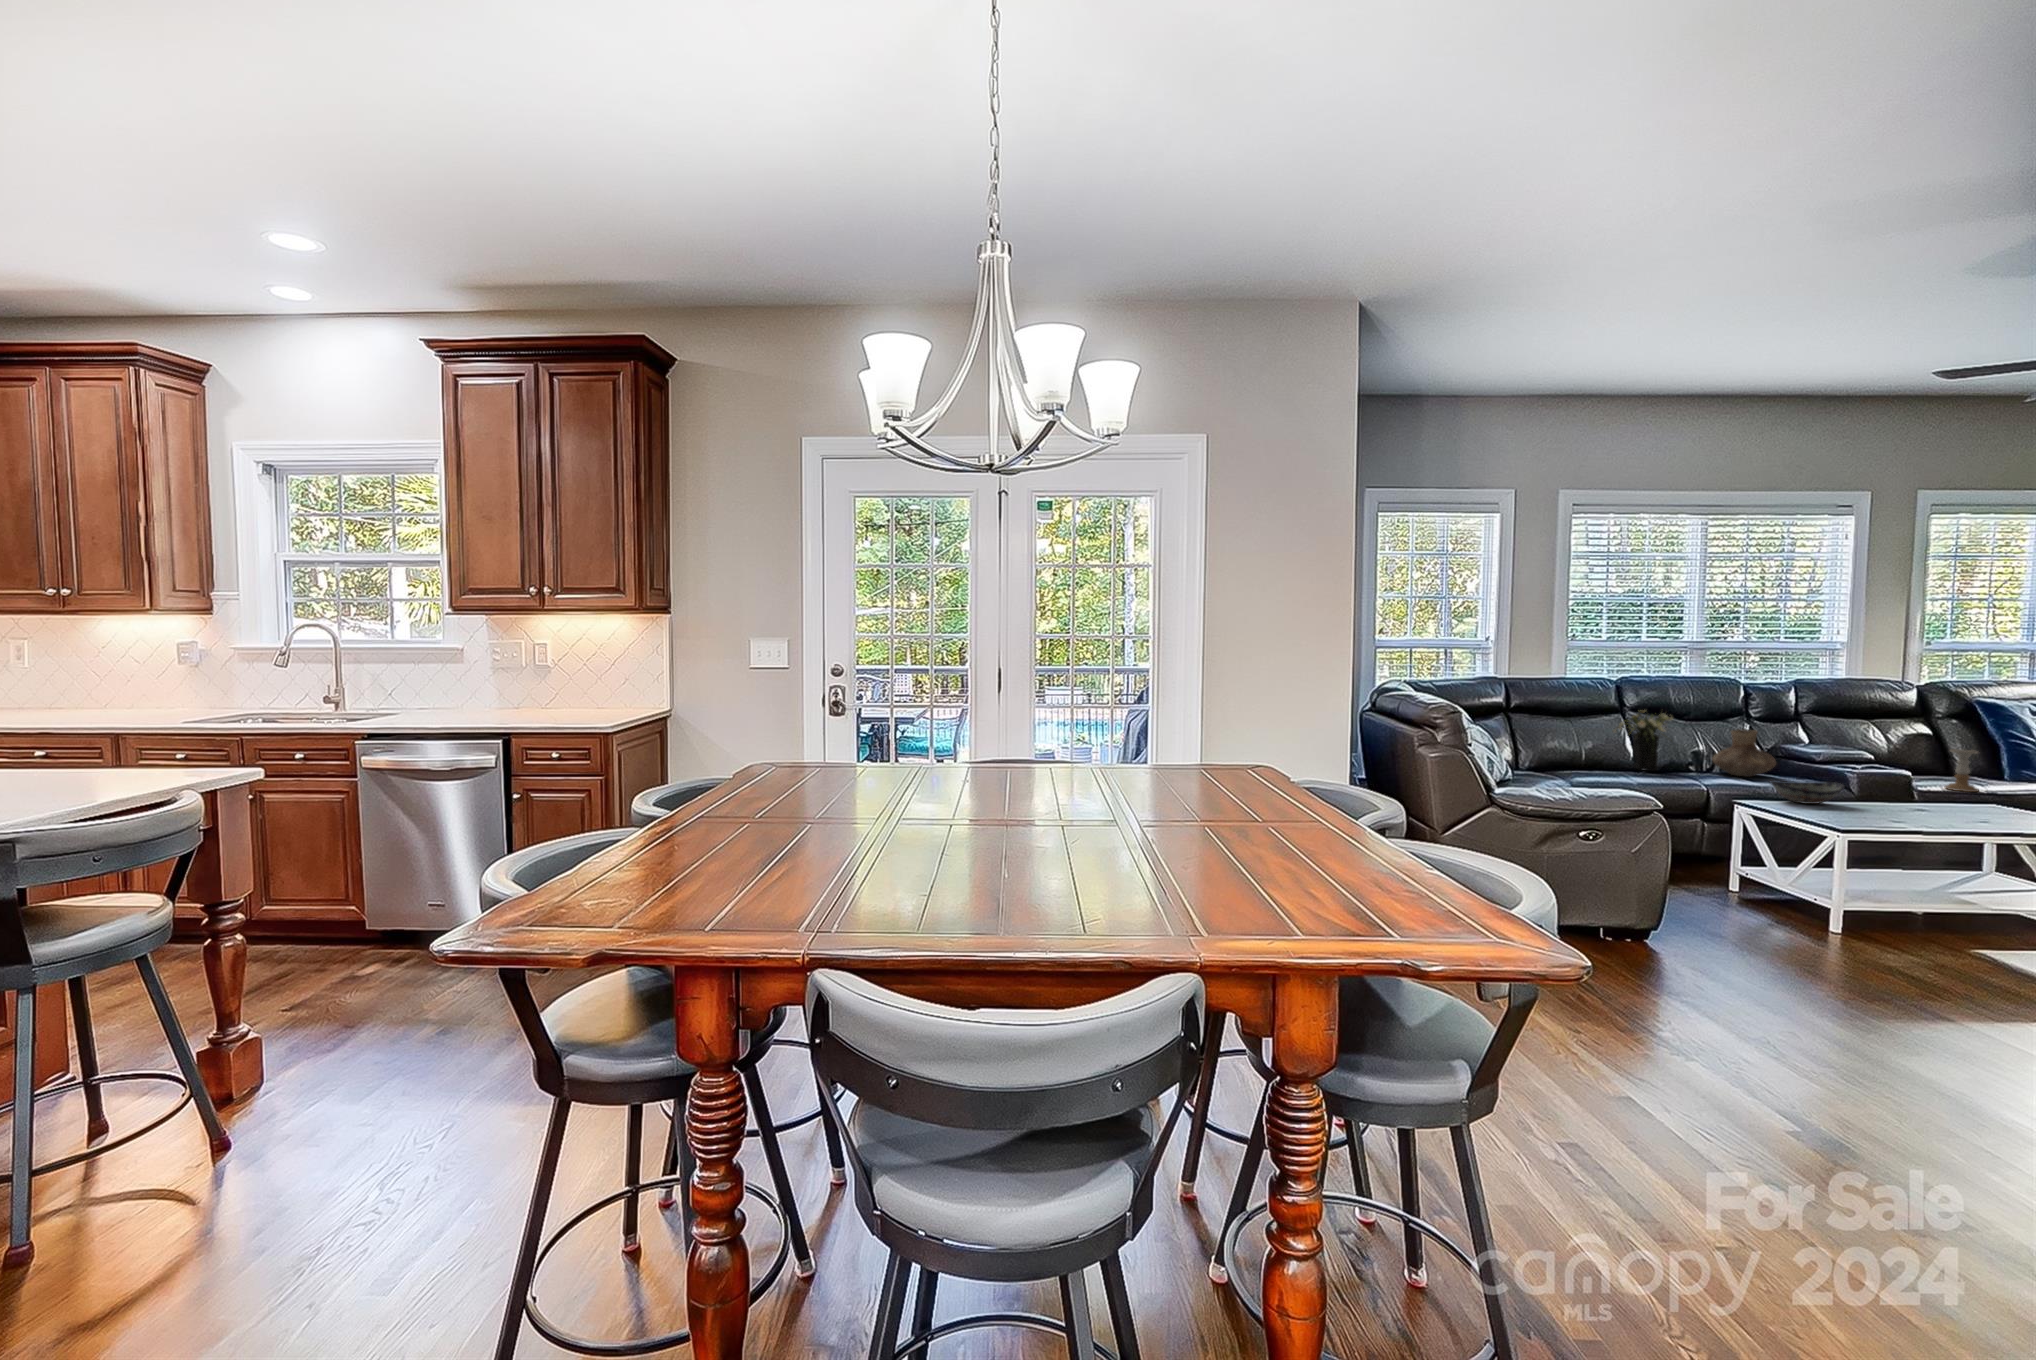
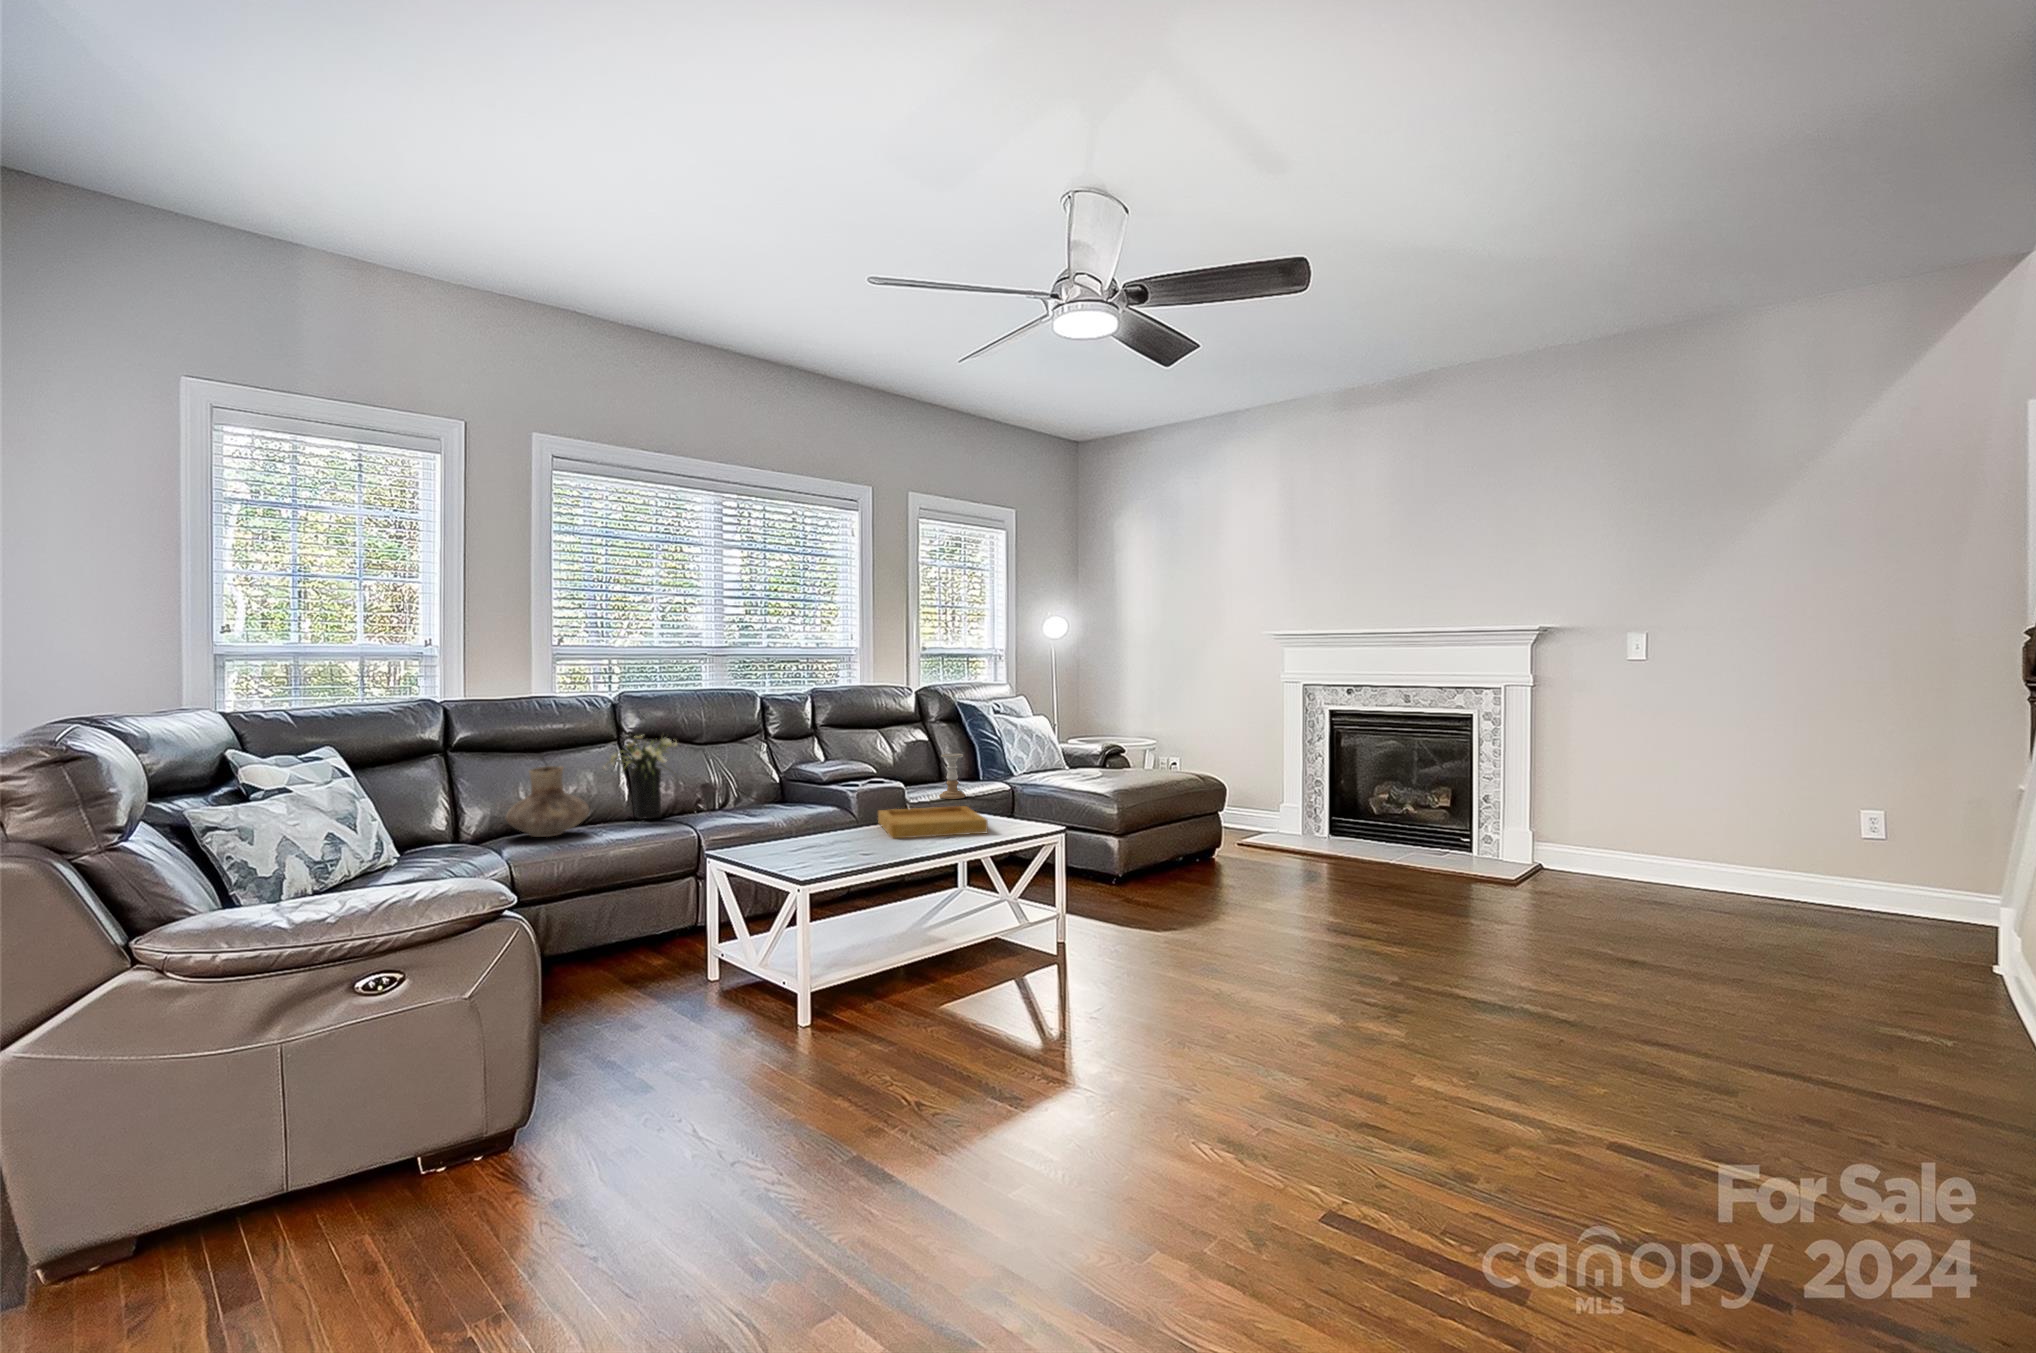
vase: present [1712,729,1776,776] -> present [506,766,589,837]
decorative bowl: present [1770,780,1845,804] -> none [773,808,851,841]
tray: none [1872,789,2002,823] -> present [878,806,988,838]

